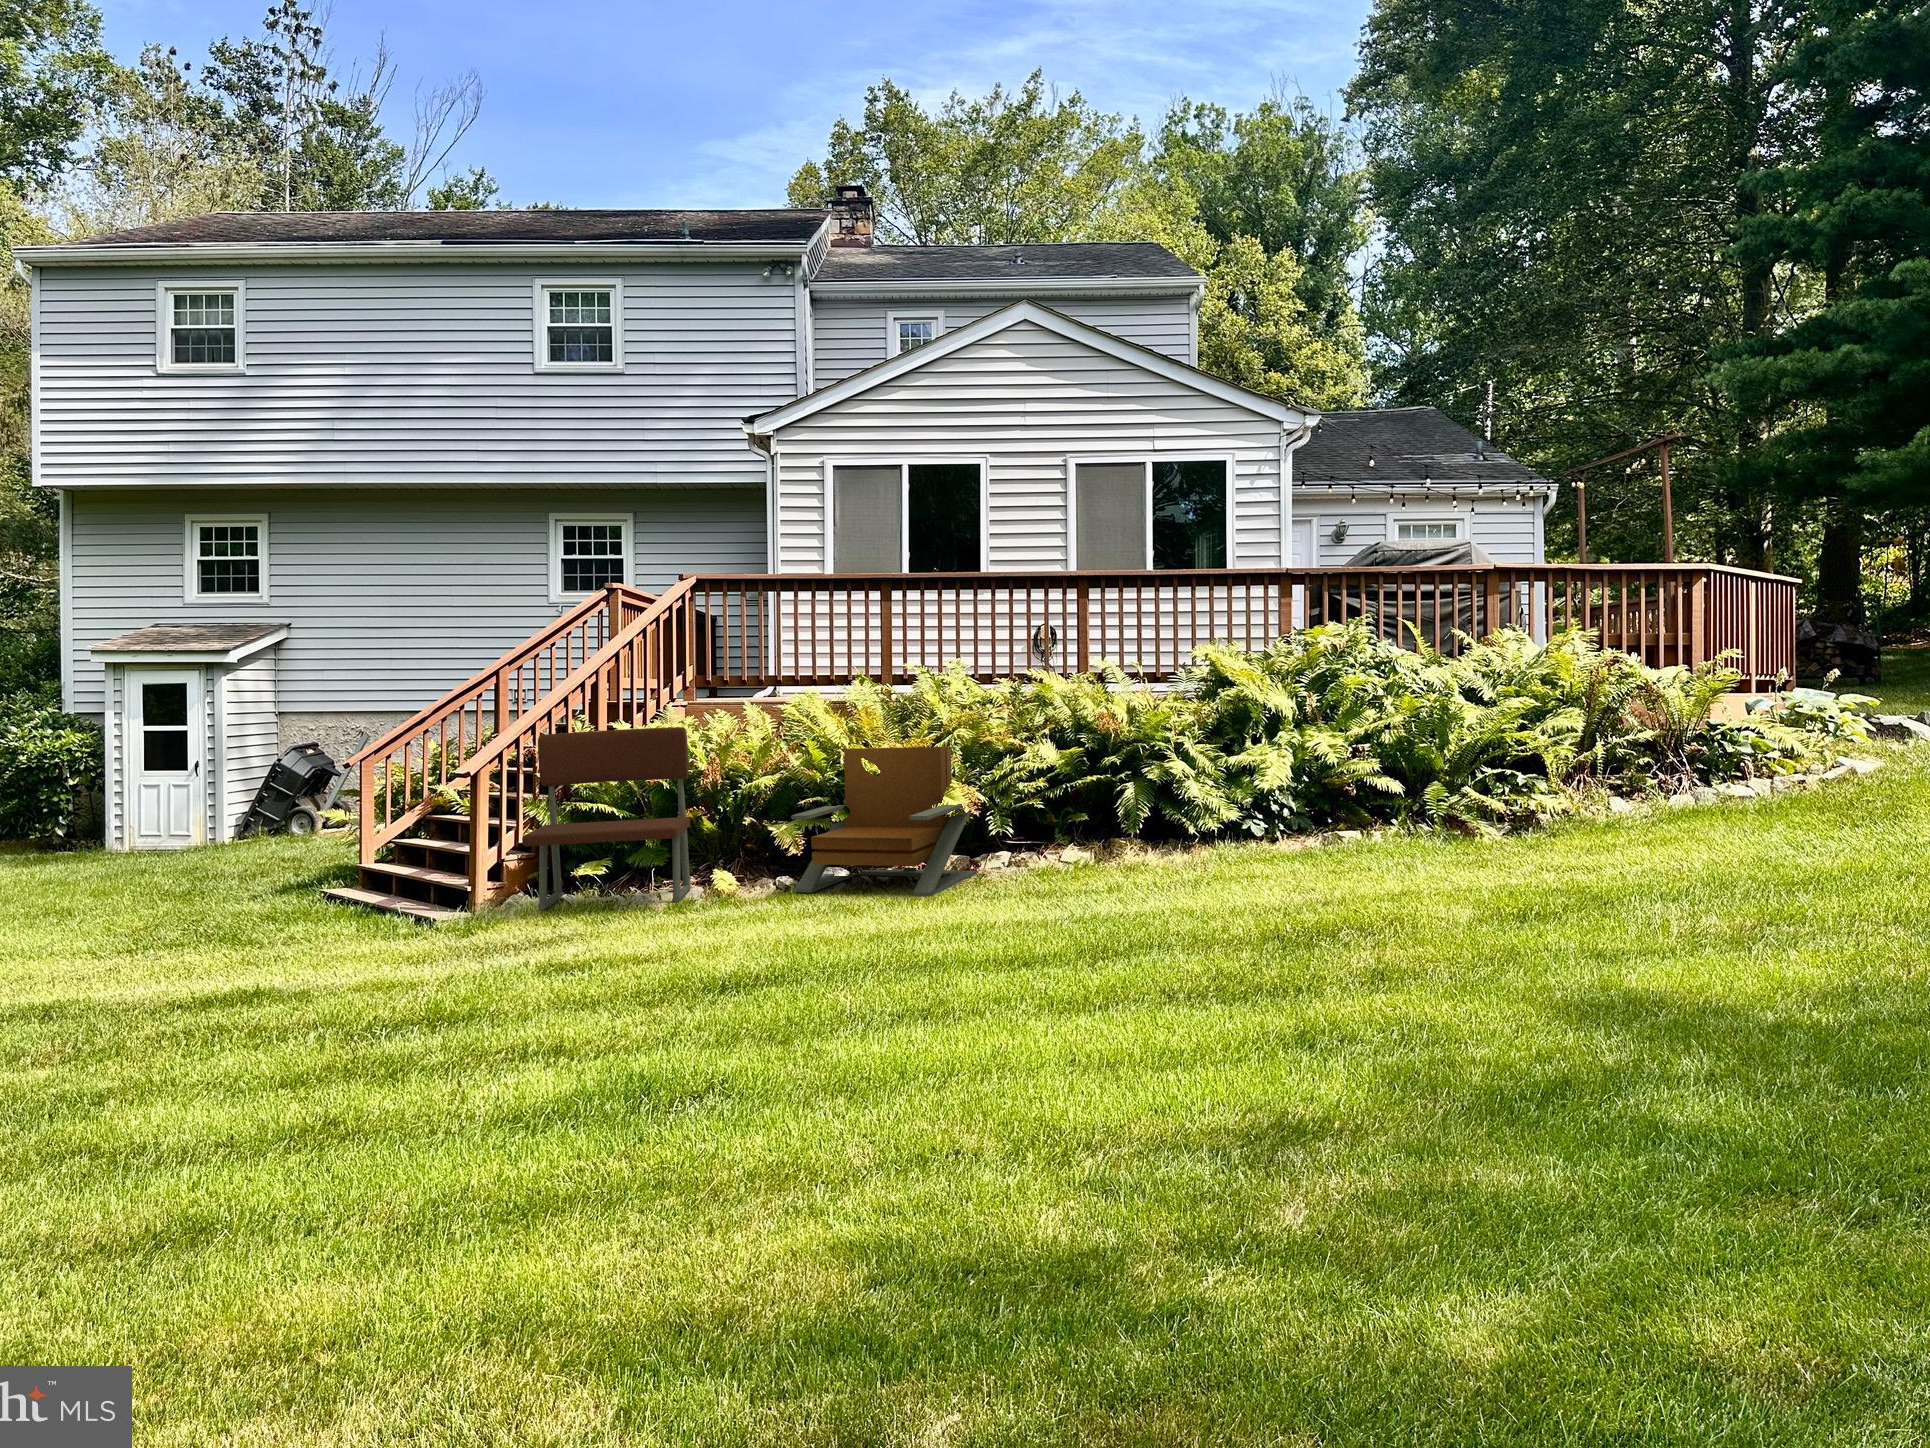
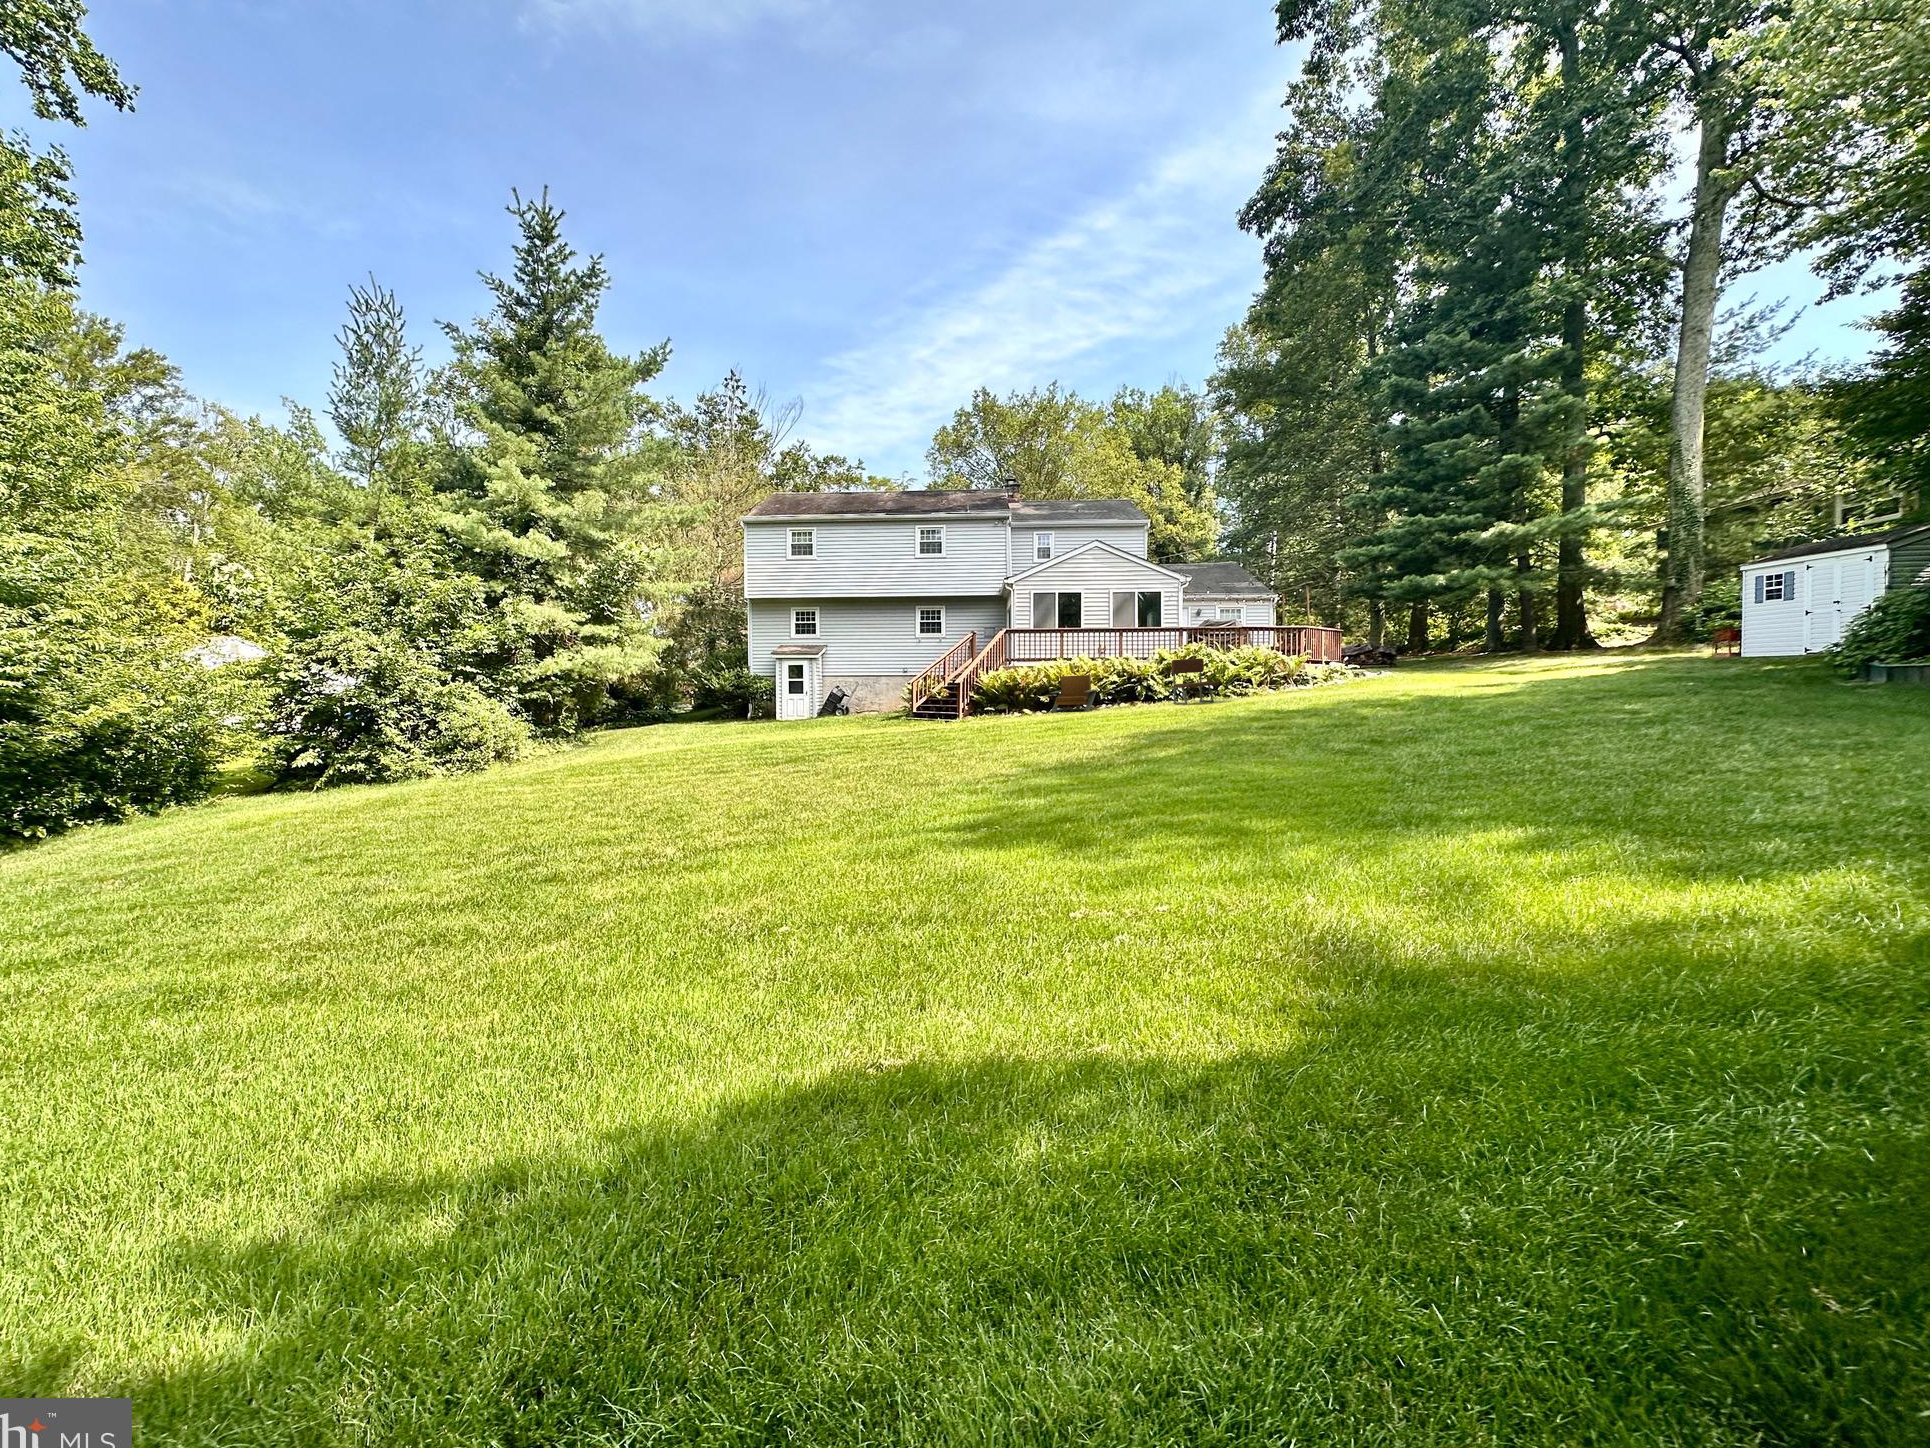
bench: present [522,727,691,910] -> present [1171,658,1219,705]

